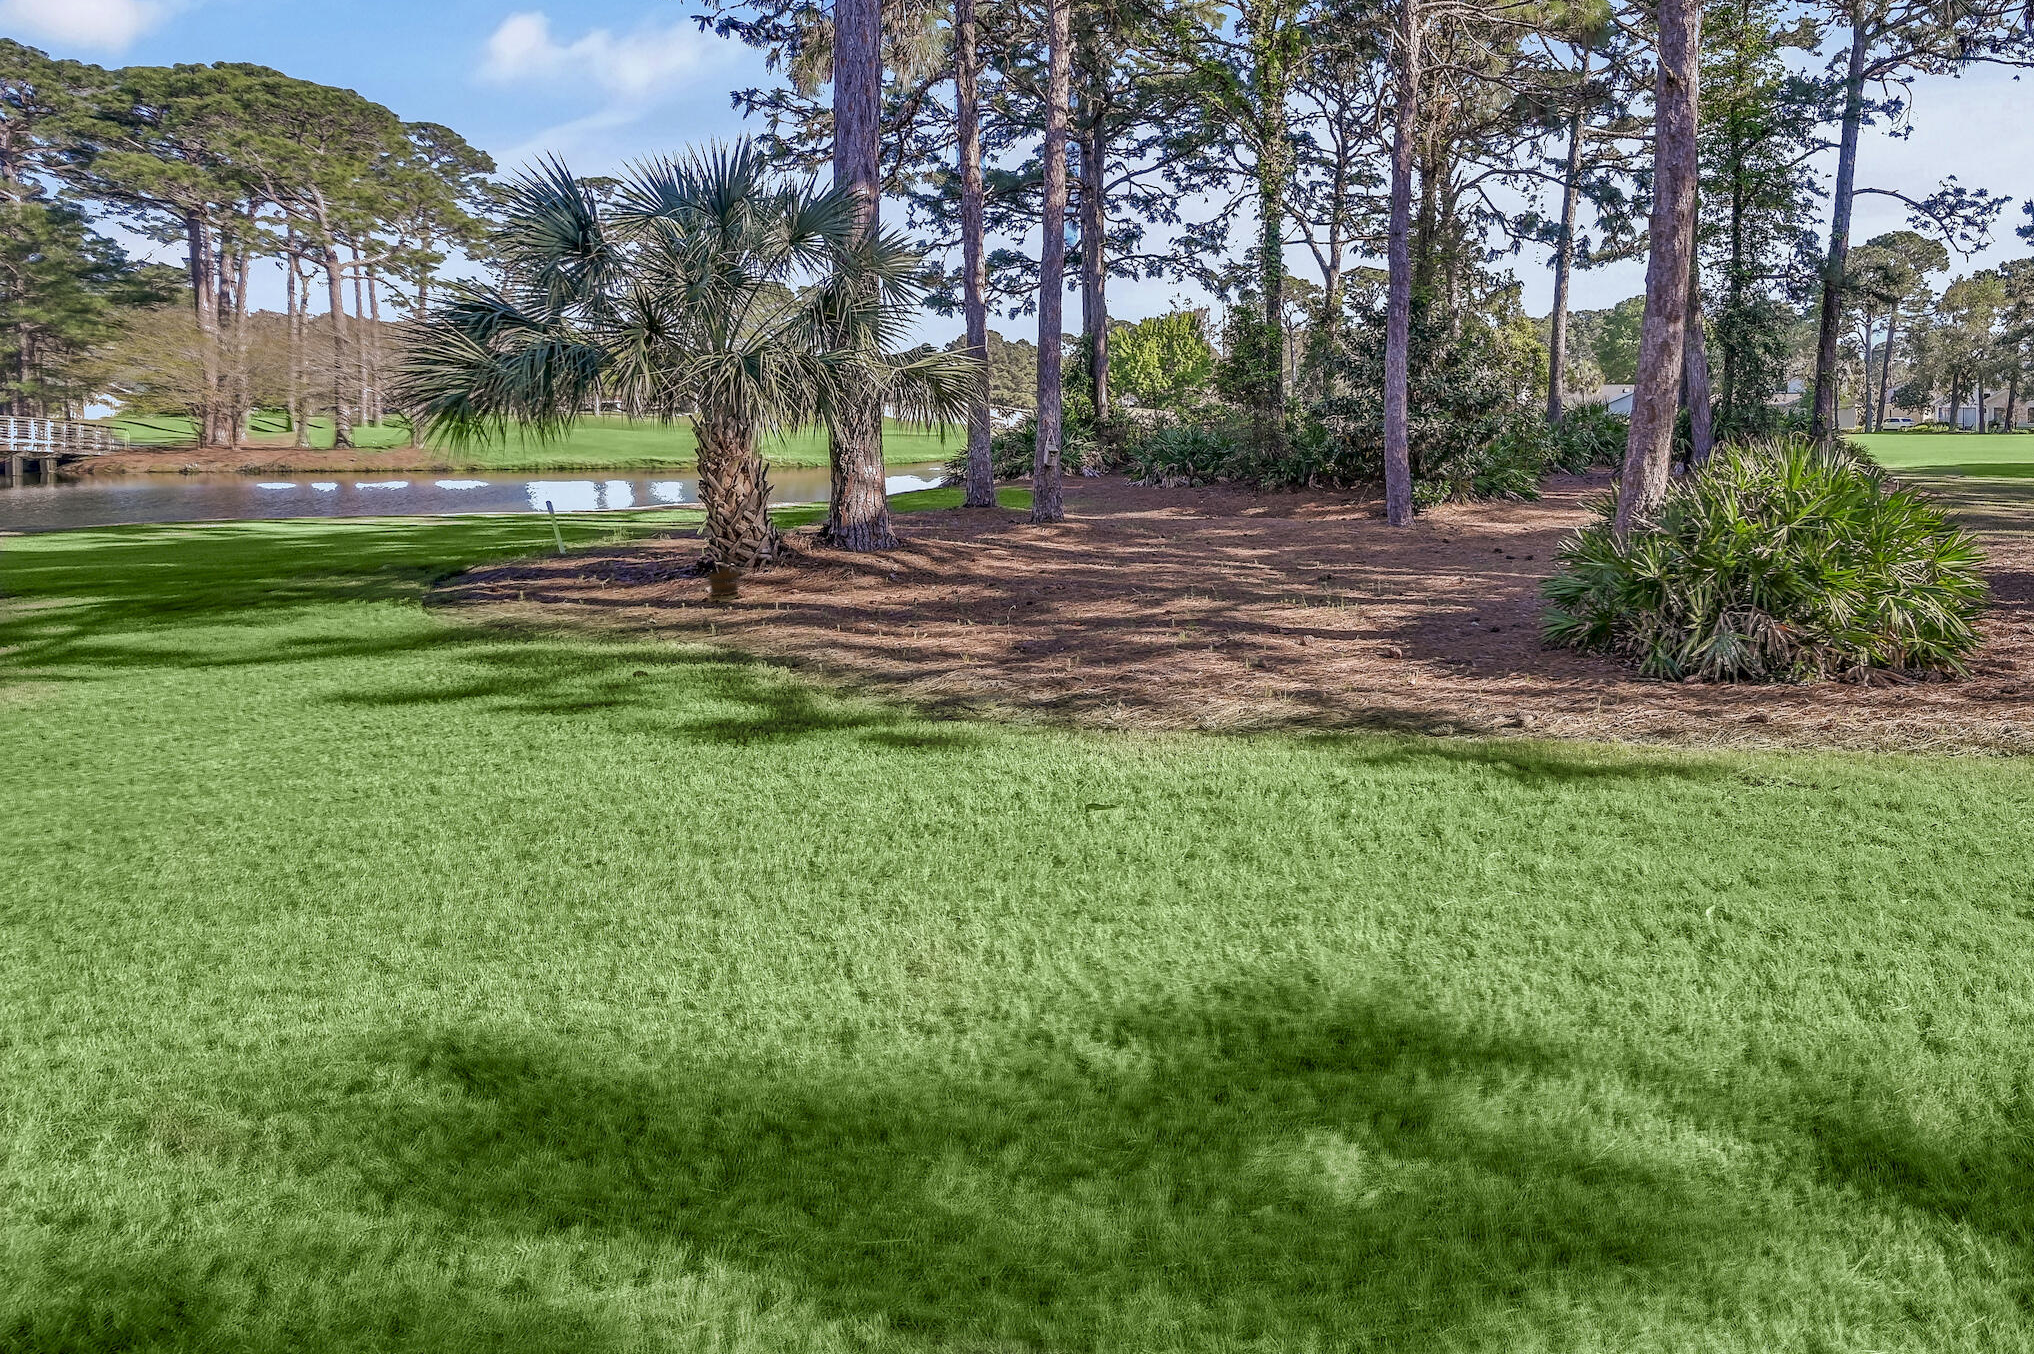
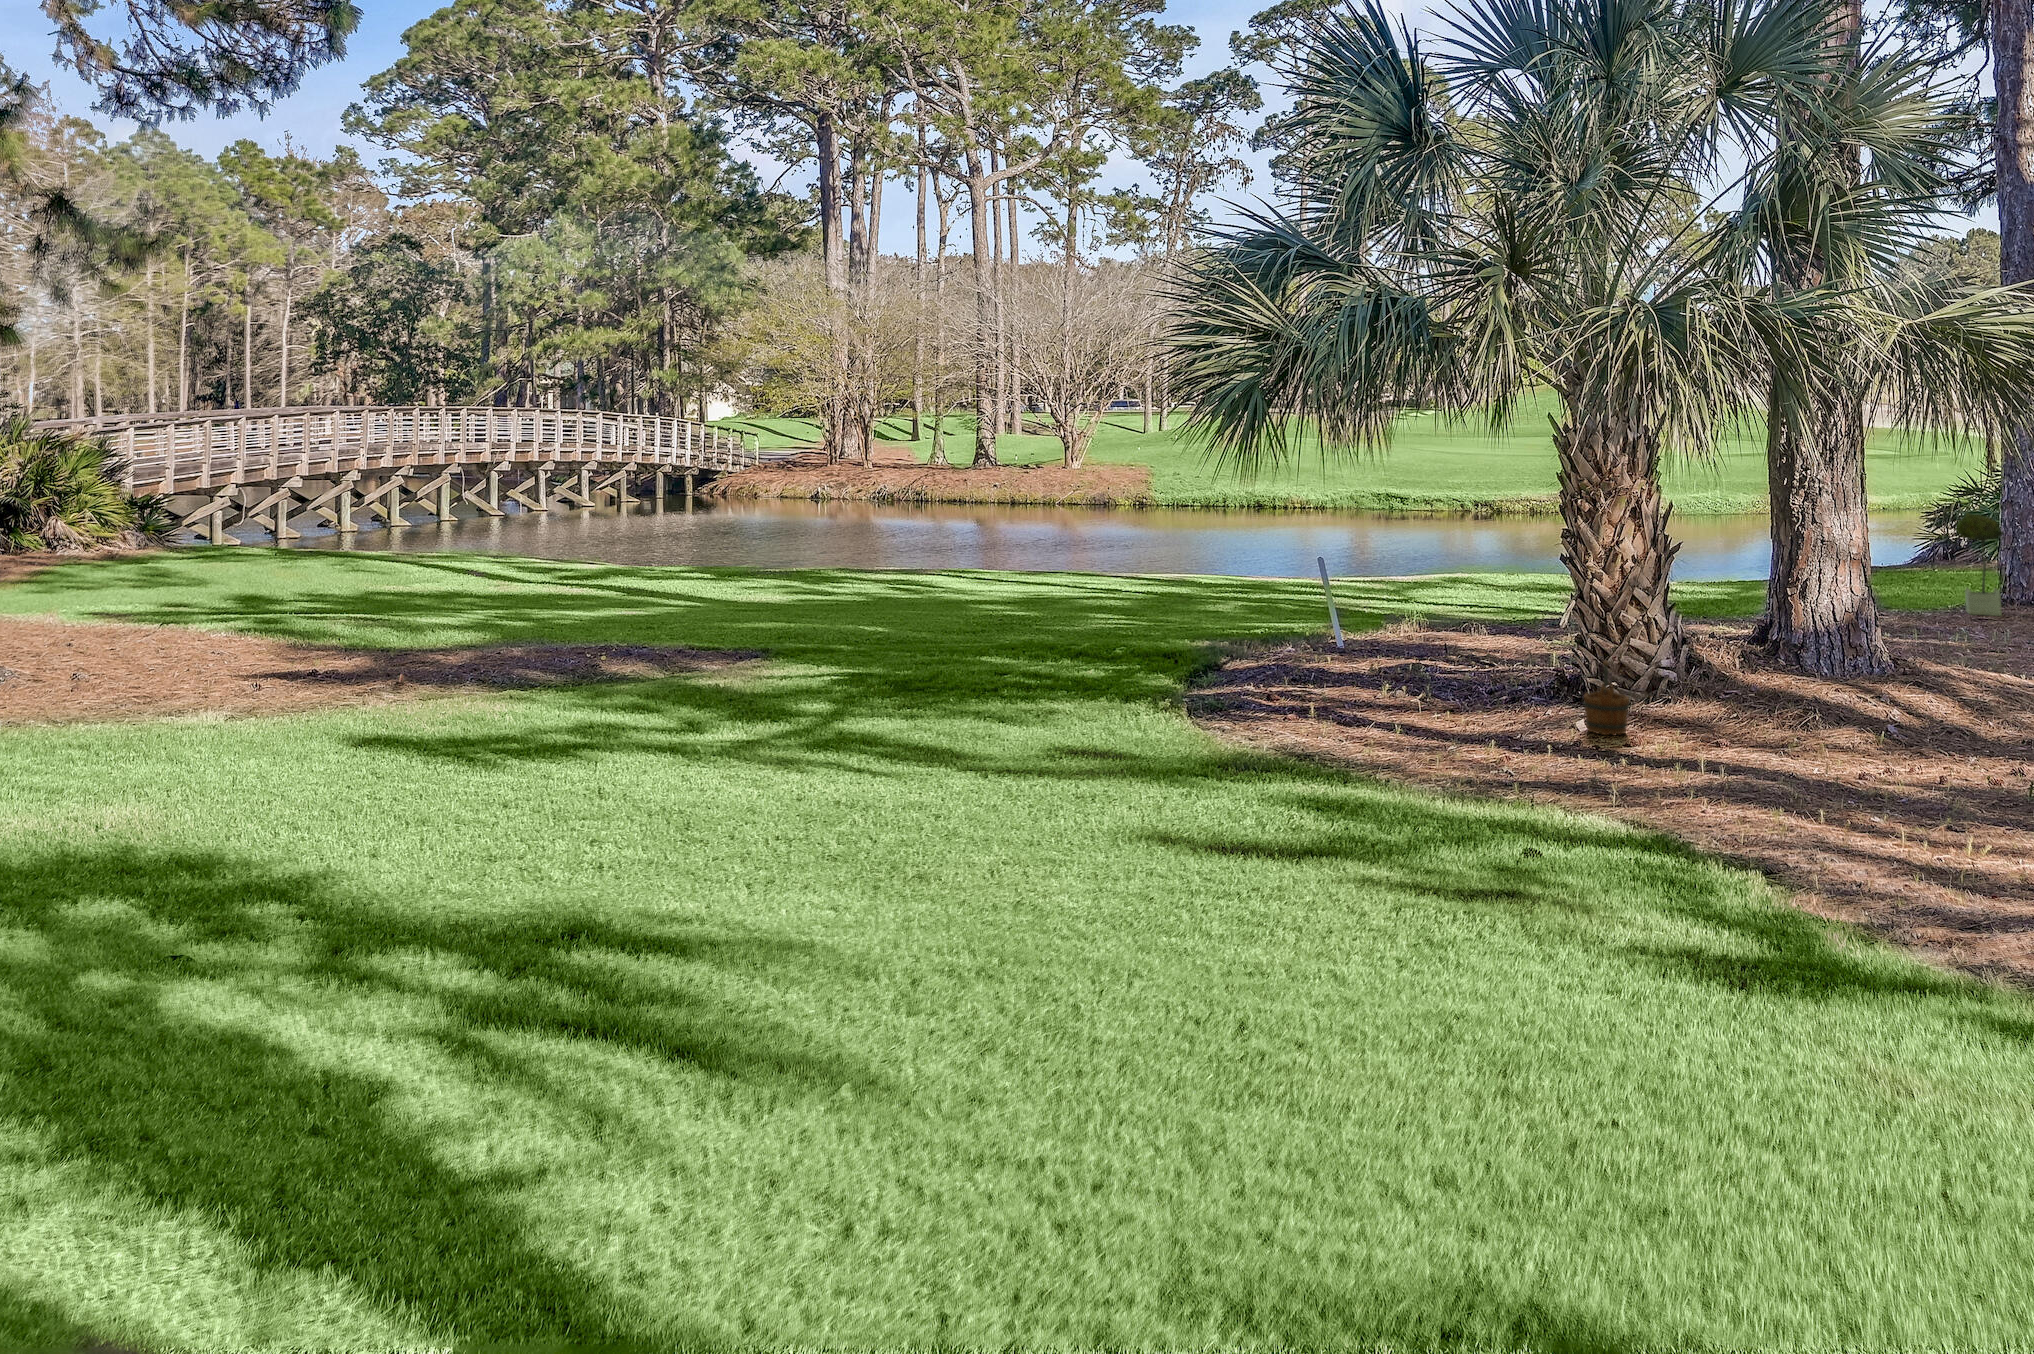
potted tree: none [950,465,974,516] -> present [1956,512,2005,616]

